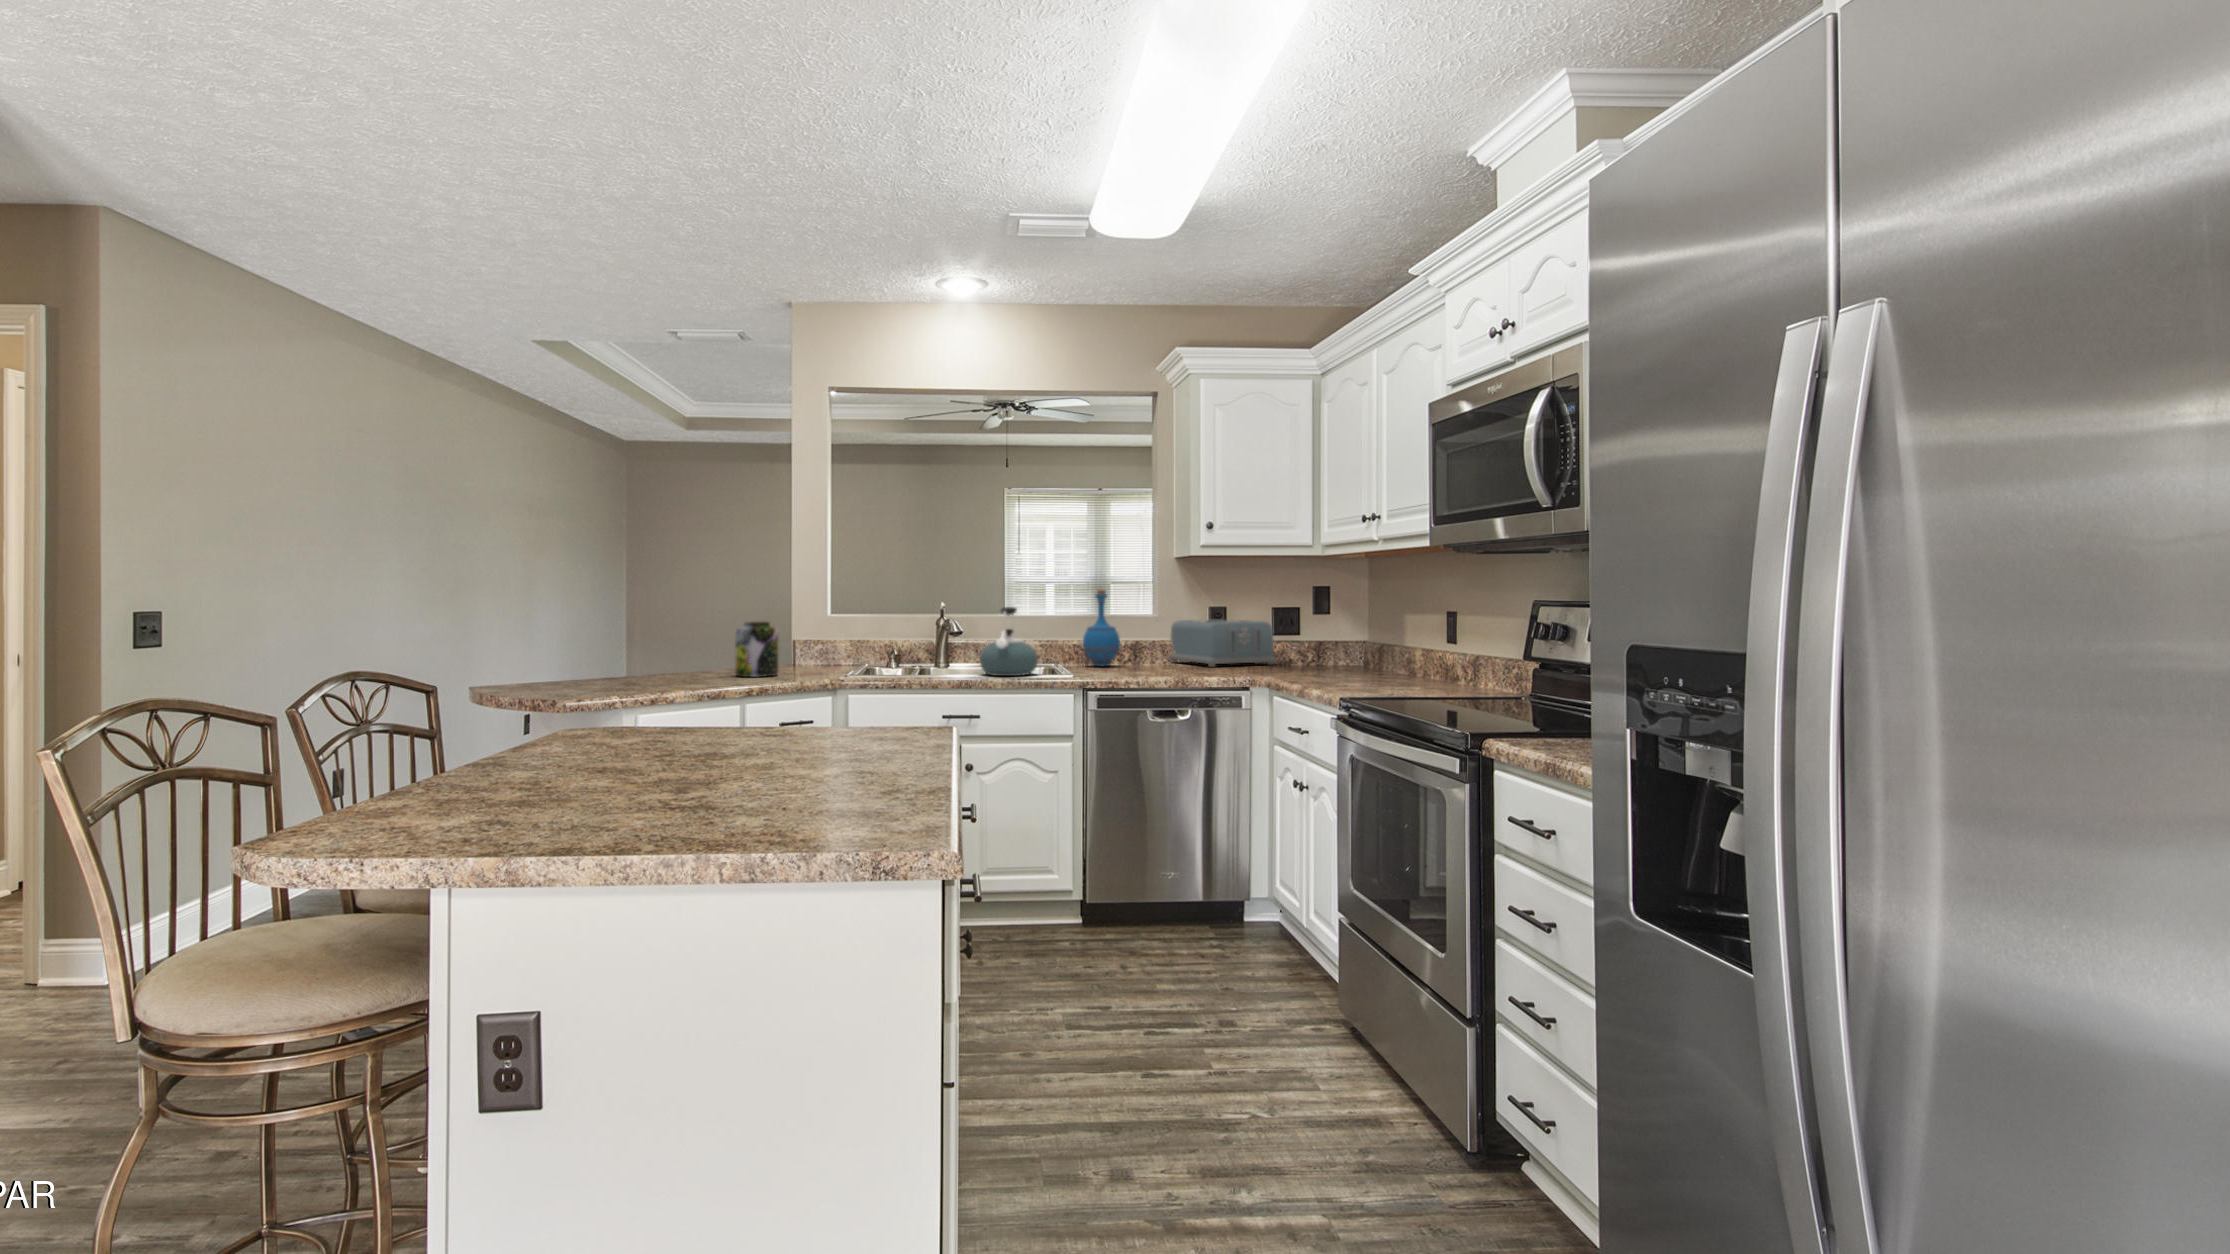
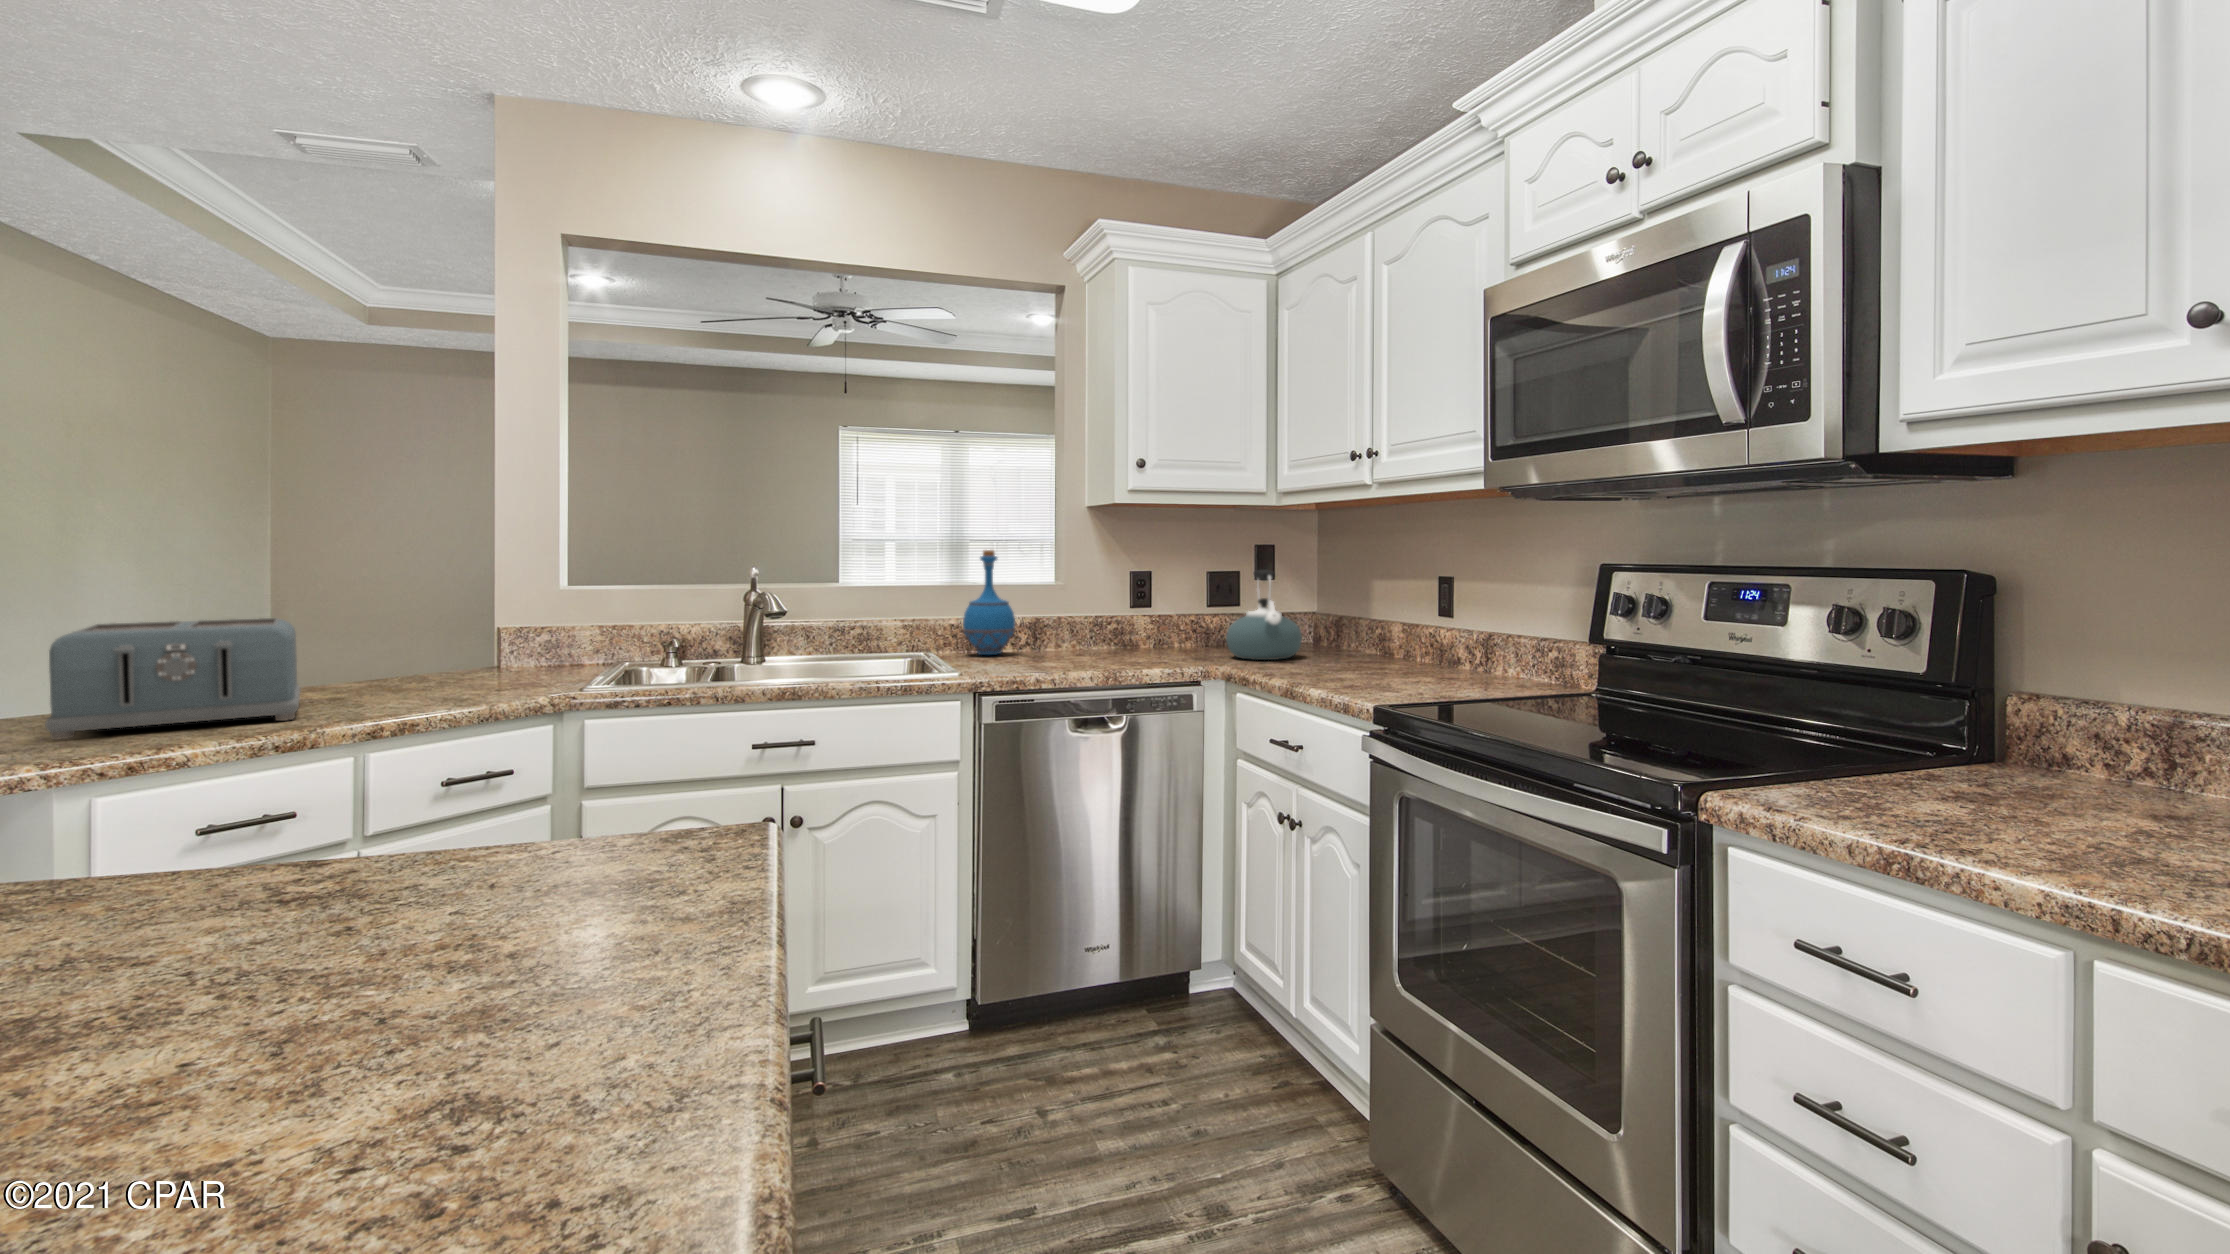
kettle: present [980,607,1038,676] -> present [1226,570,1302,660]
toaster: present [1169,619,1276,667] -> present [45,618,301,740]
jar: present [735,622,778,677] -> none [370,603,457,696]

